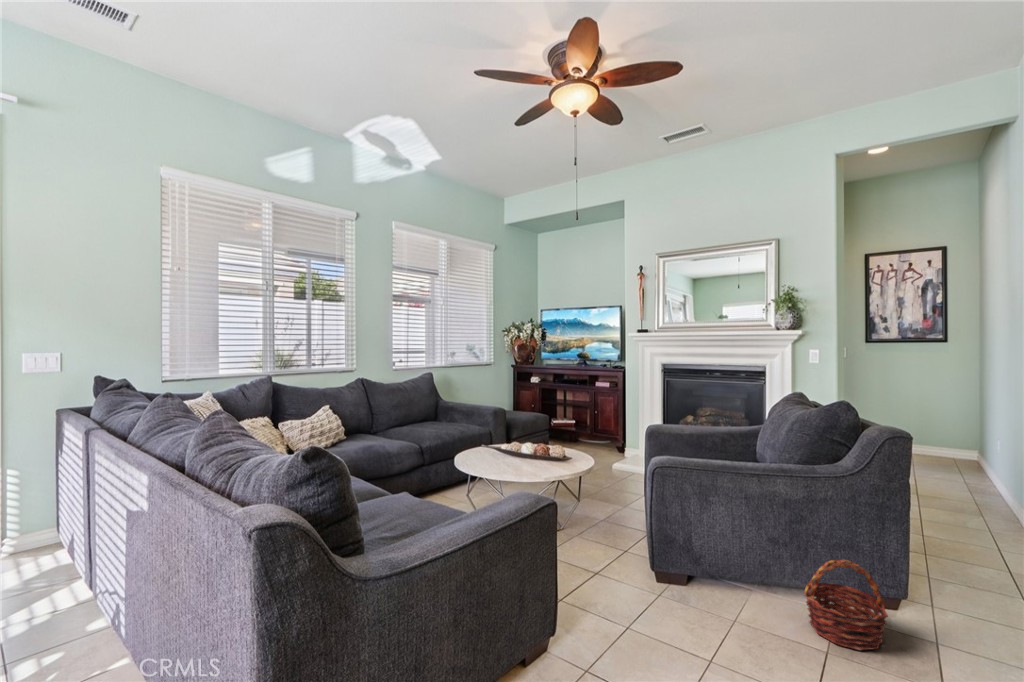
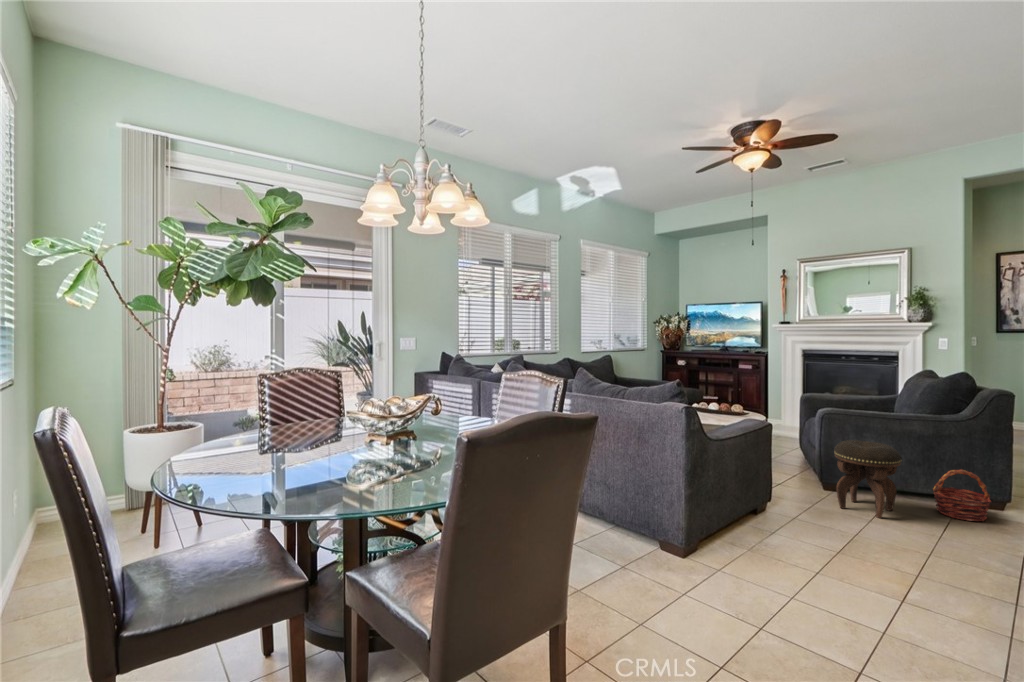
footstool: none [661,513,757,657] -> present [834,440,902,518]

